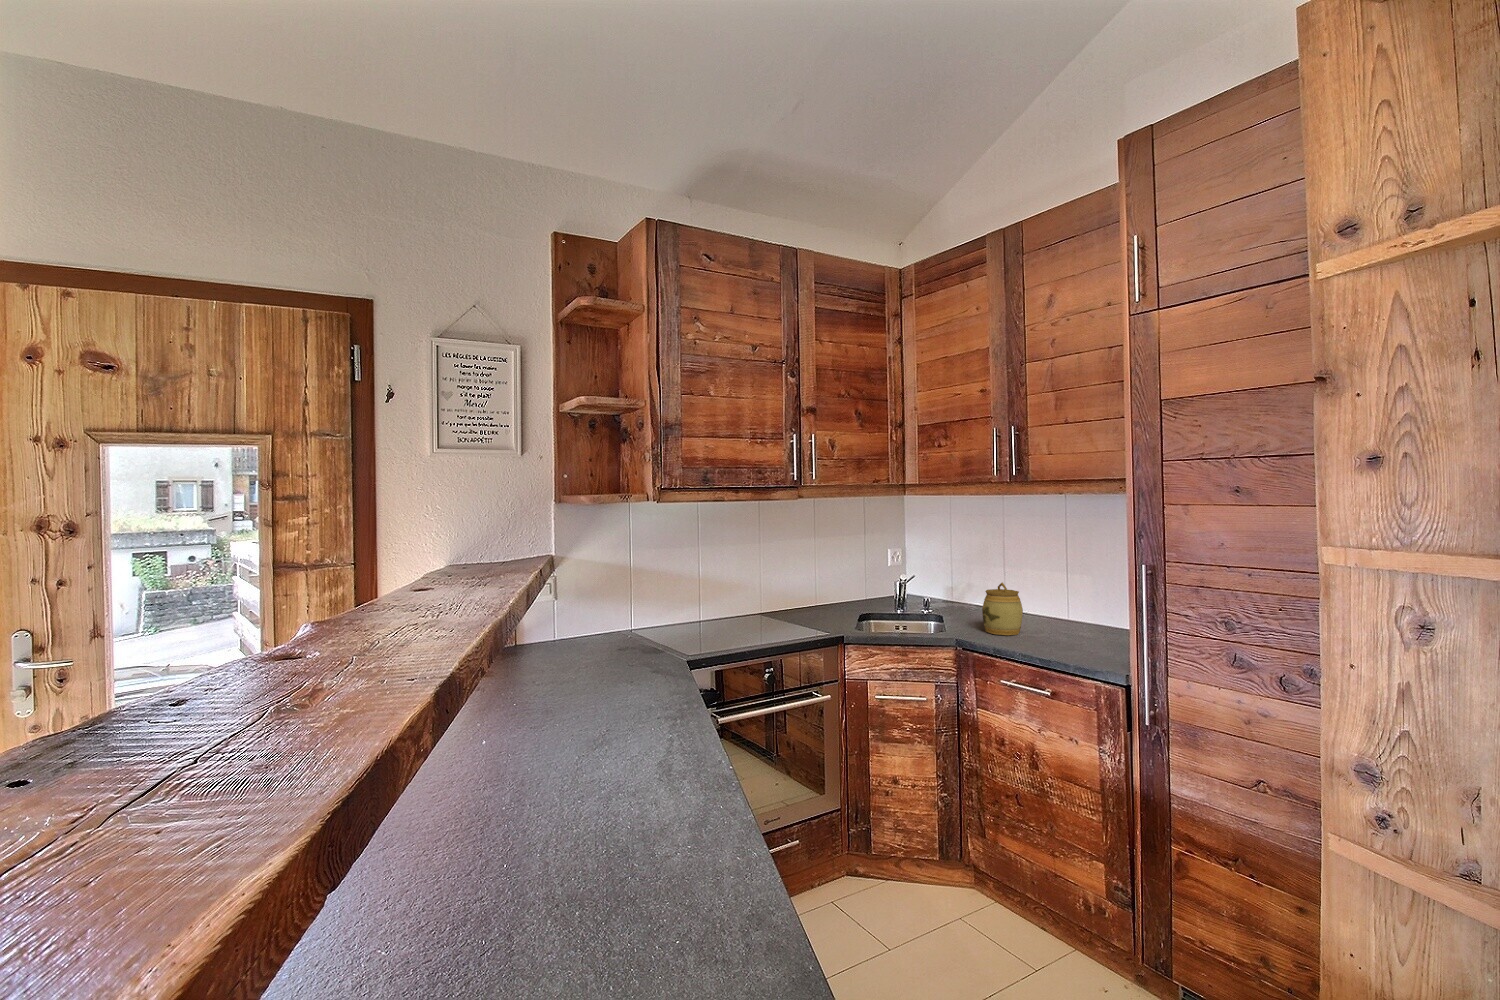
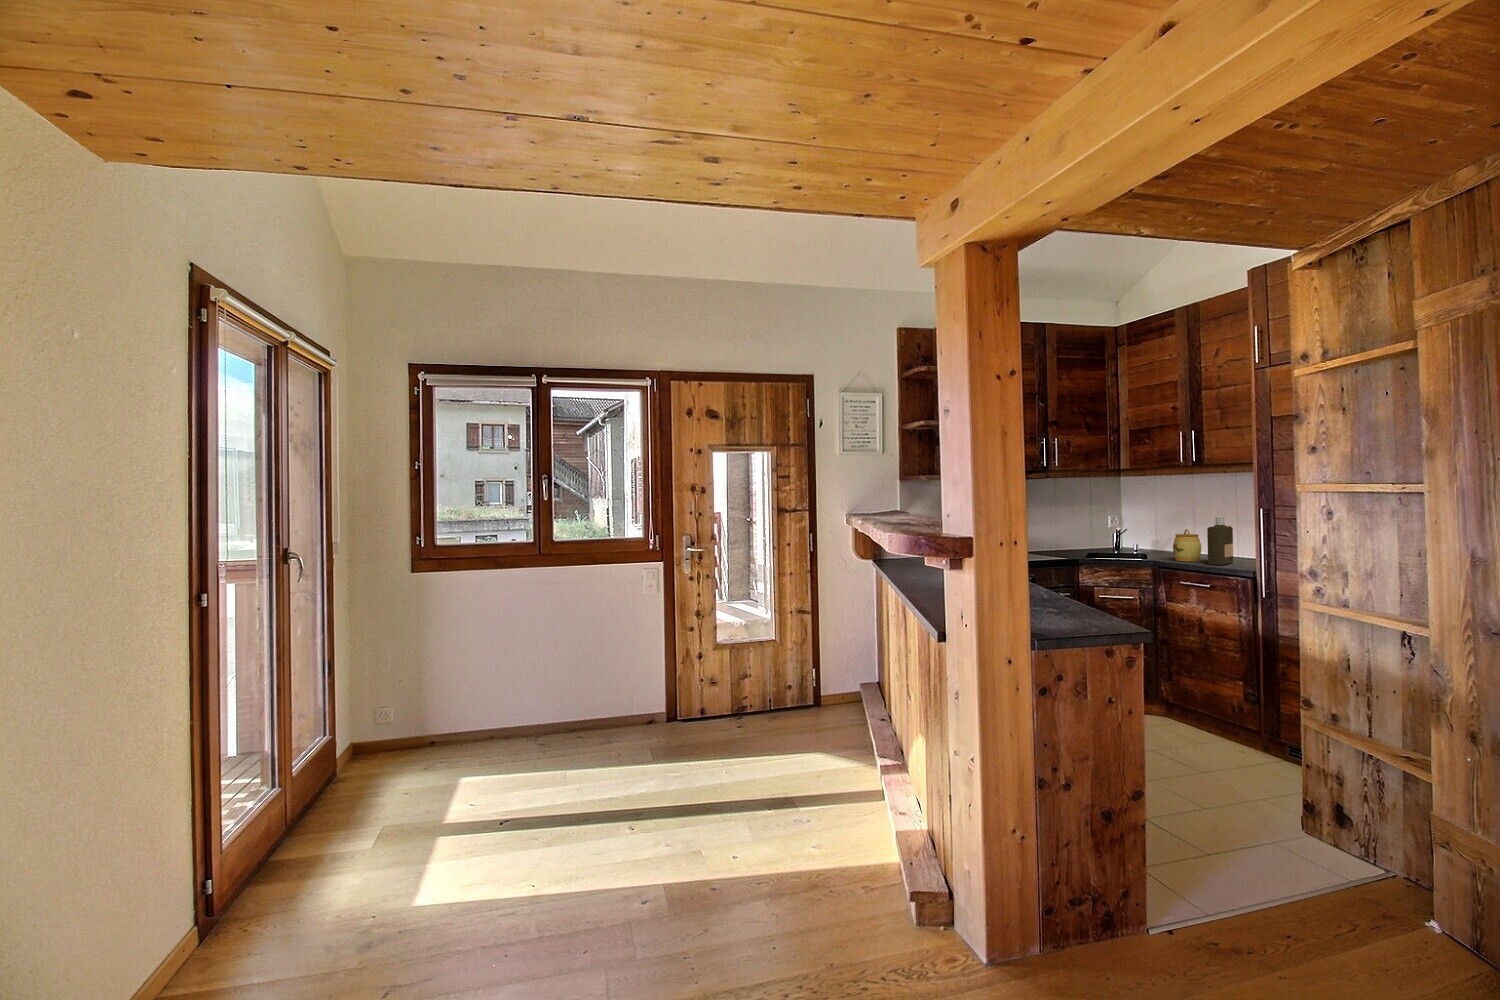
bottle: none [1040,569,1075,651] -> present [1207,517,1233,565]

